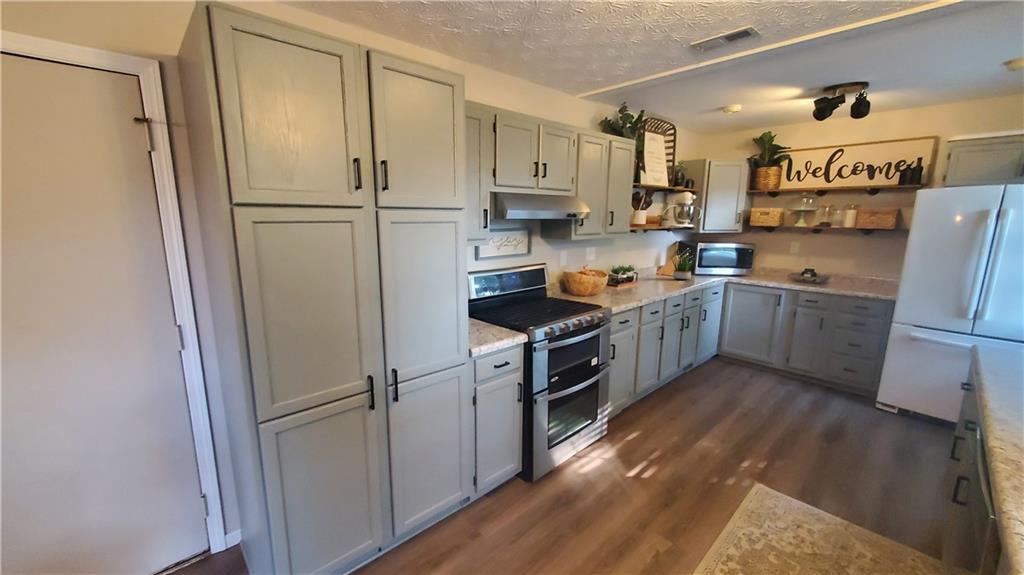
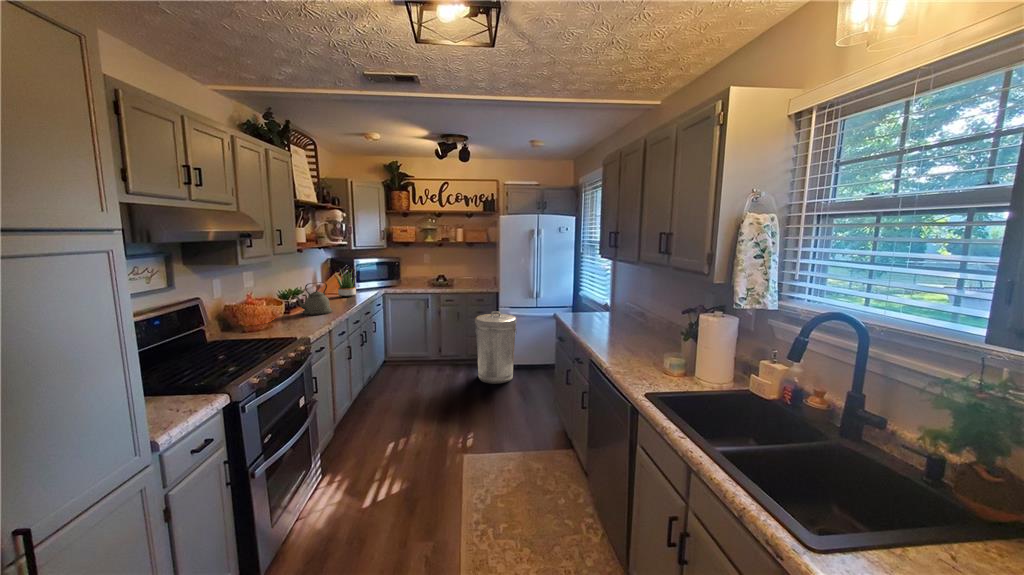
kettle: none [621,262,653,292] -> present [294,282,332,315]
trash can: none [833,327,921,431] -> present [475,311,517,384]

